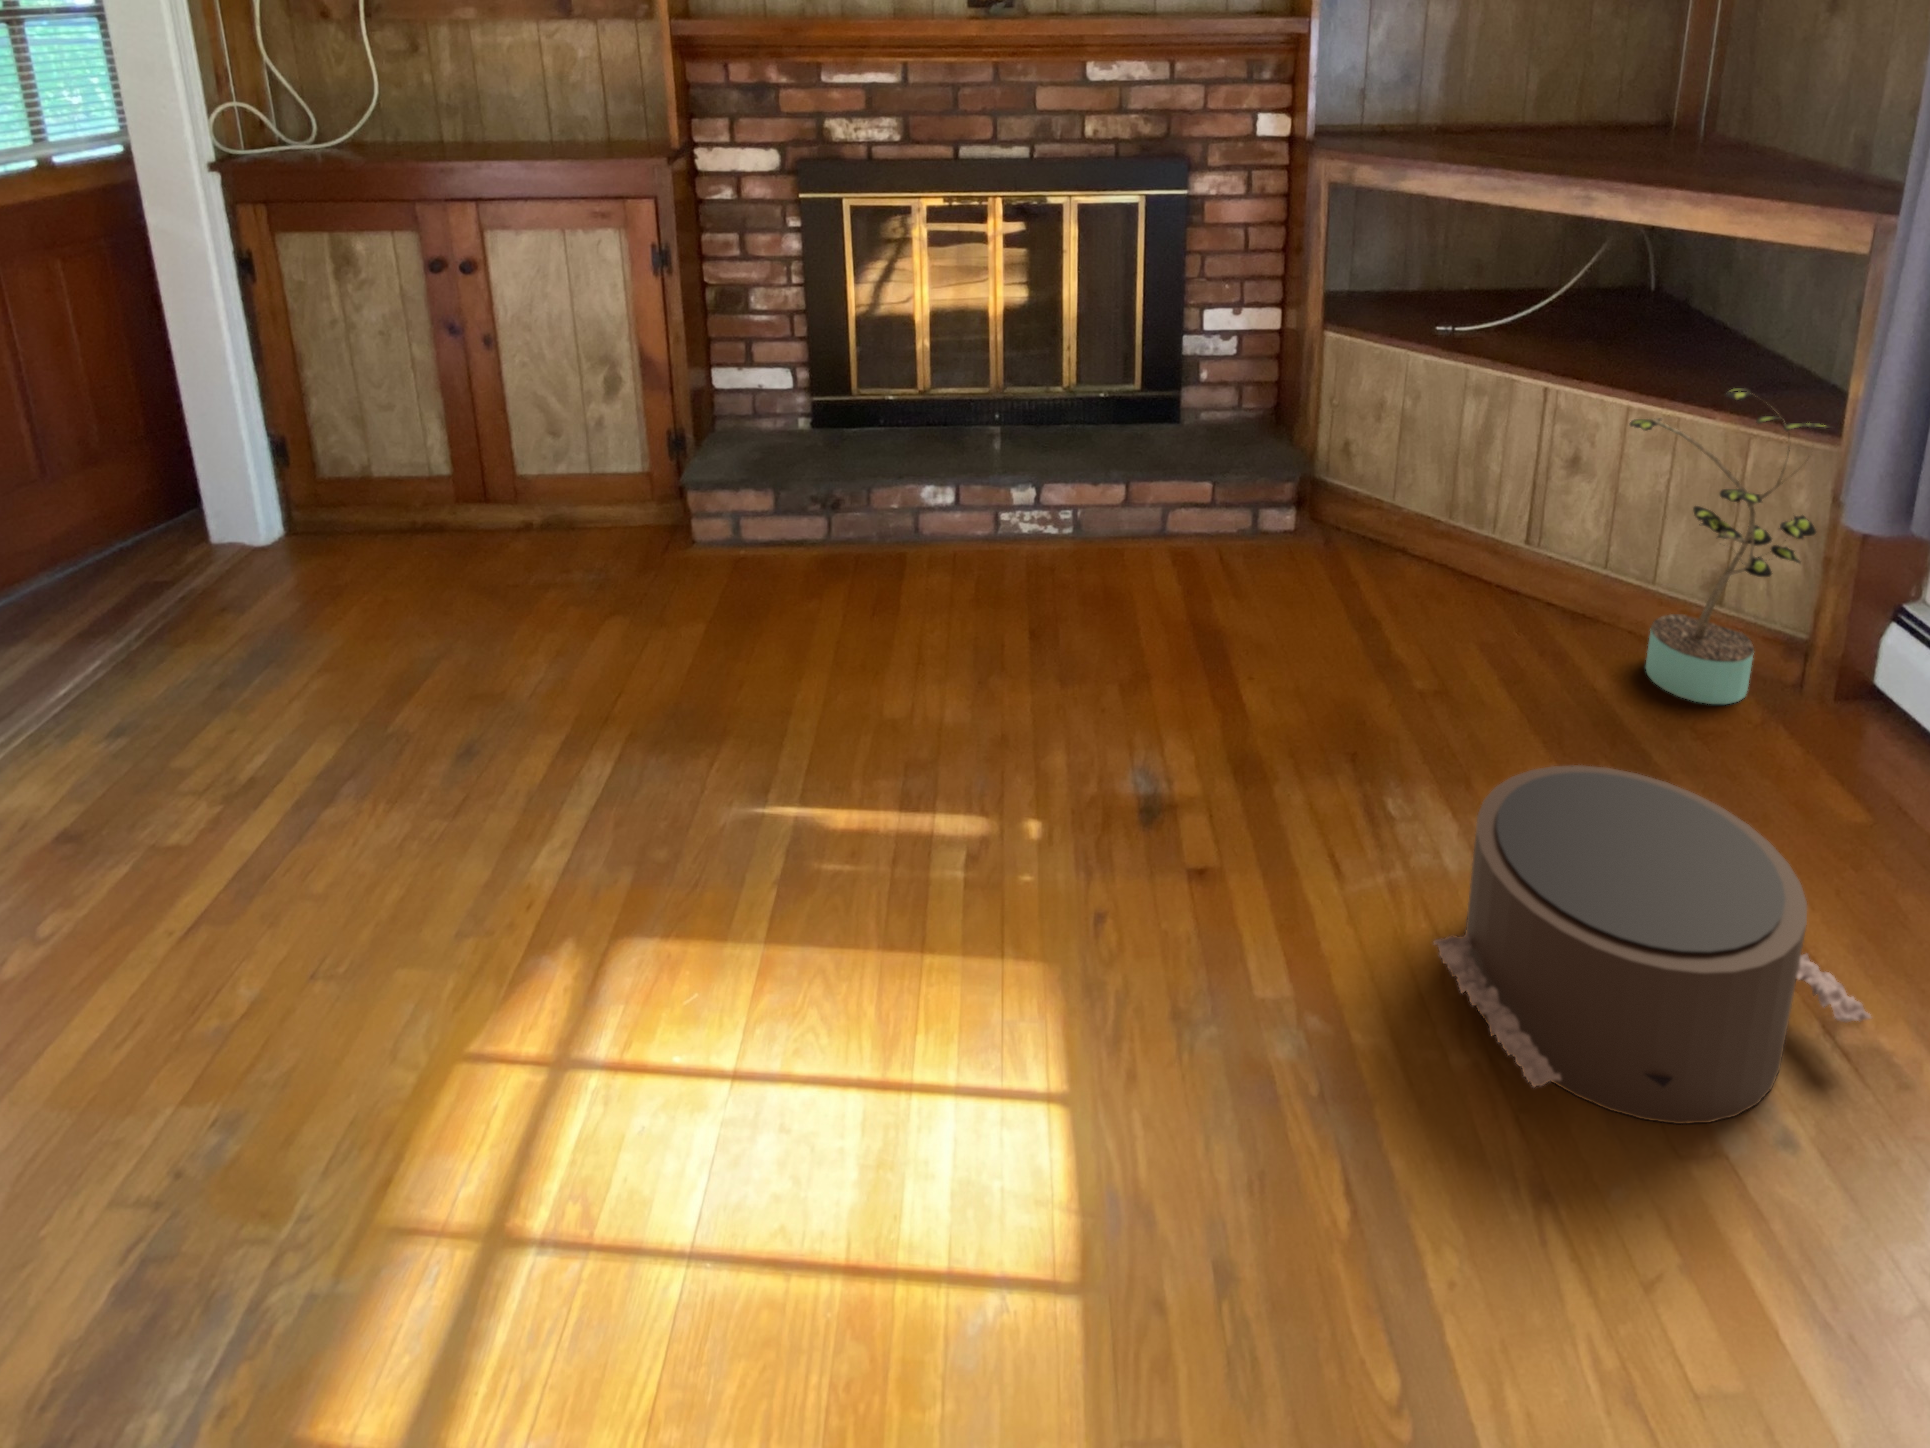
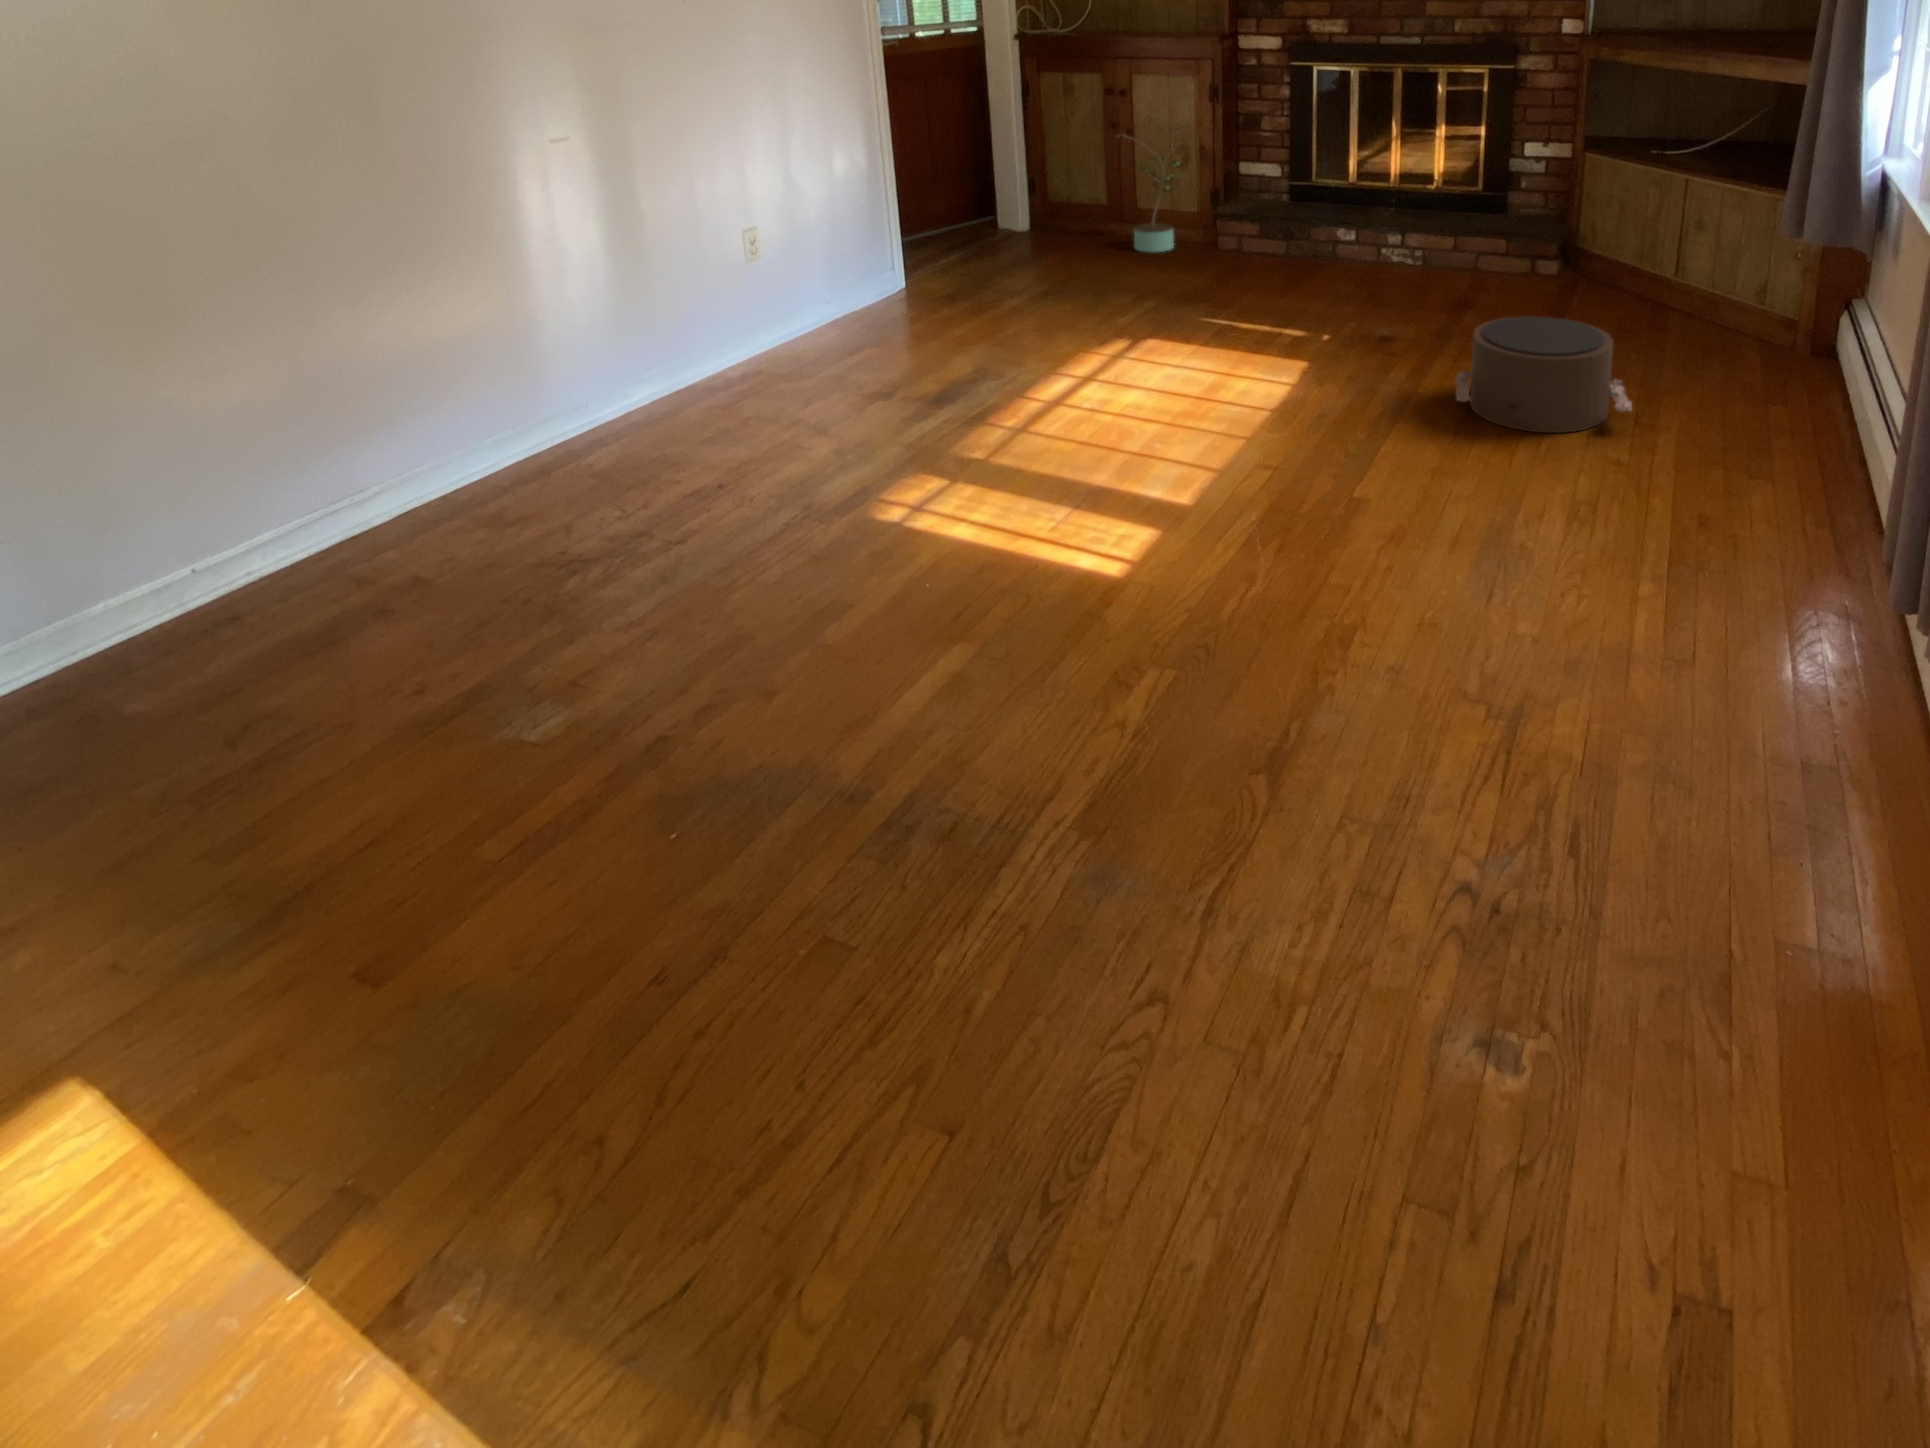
potted plant: present [1630,388,1825,704] -> present [1115,118,1188,252]

